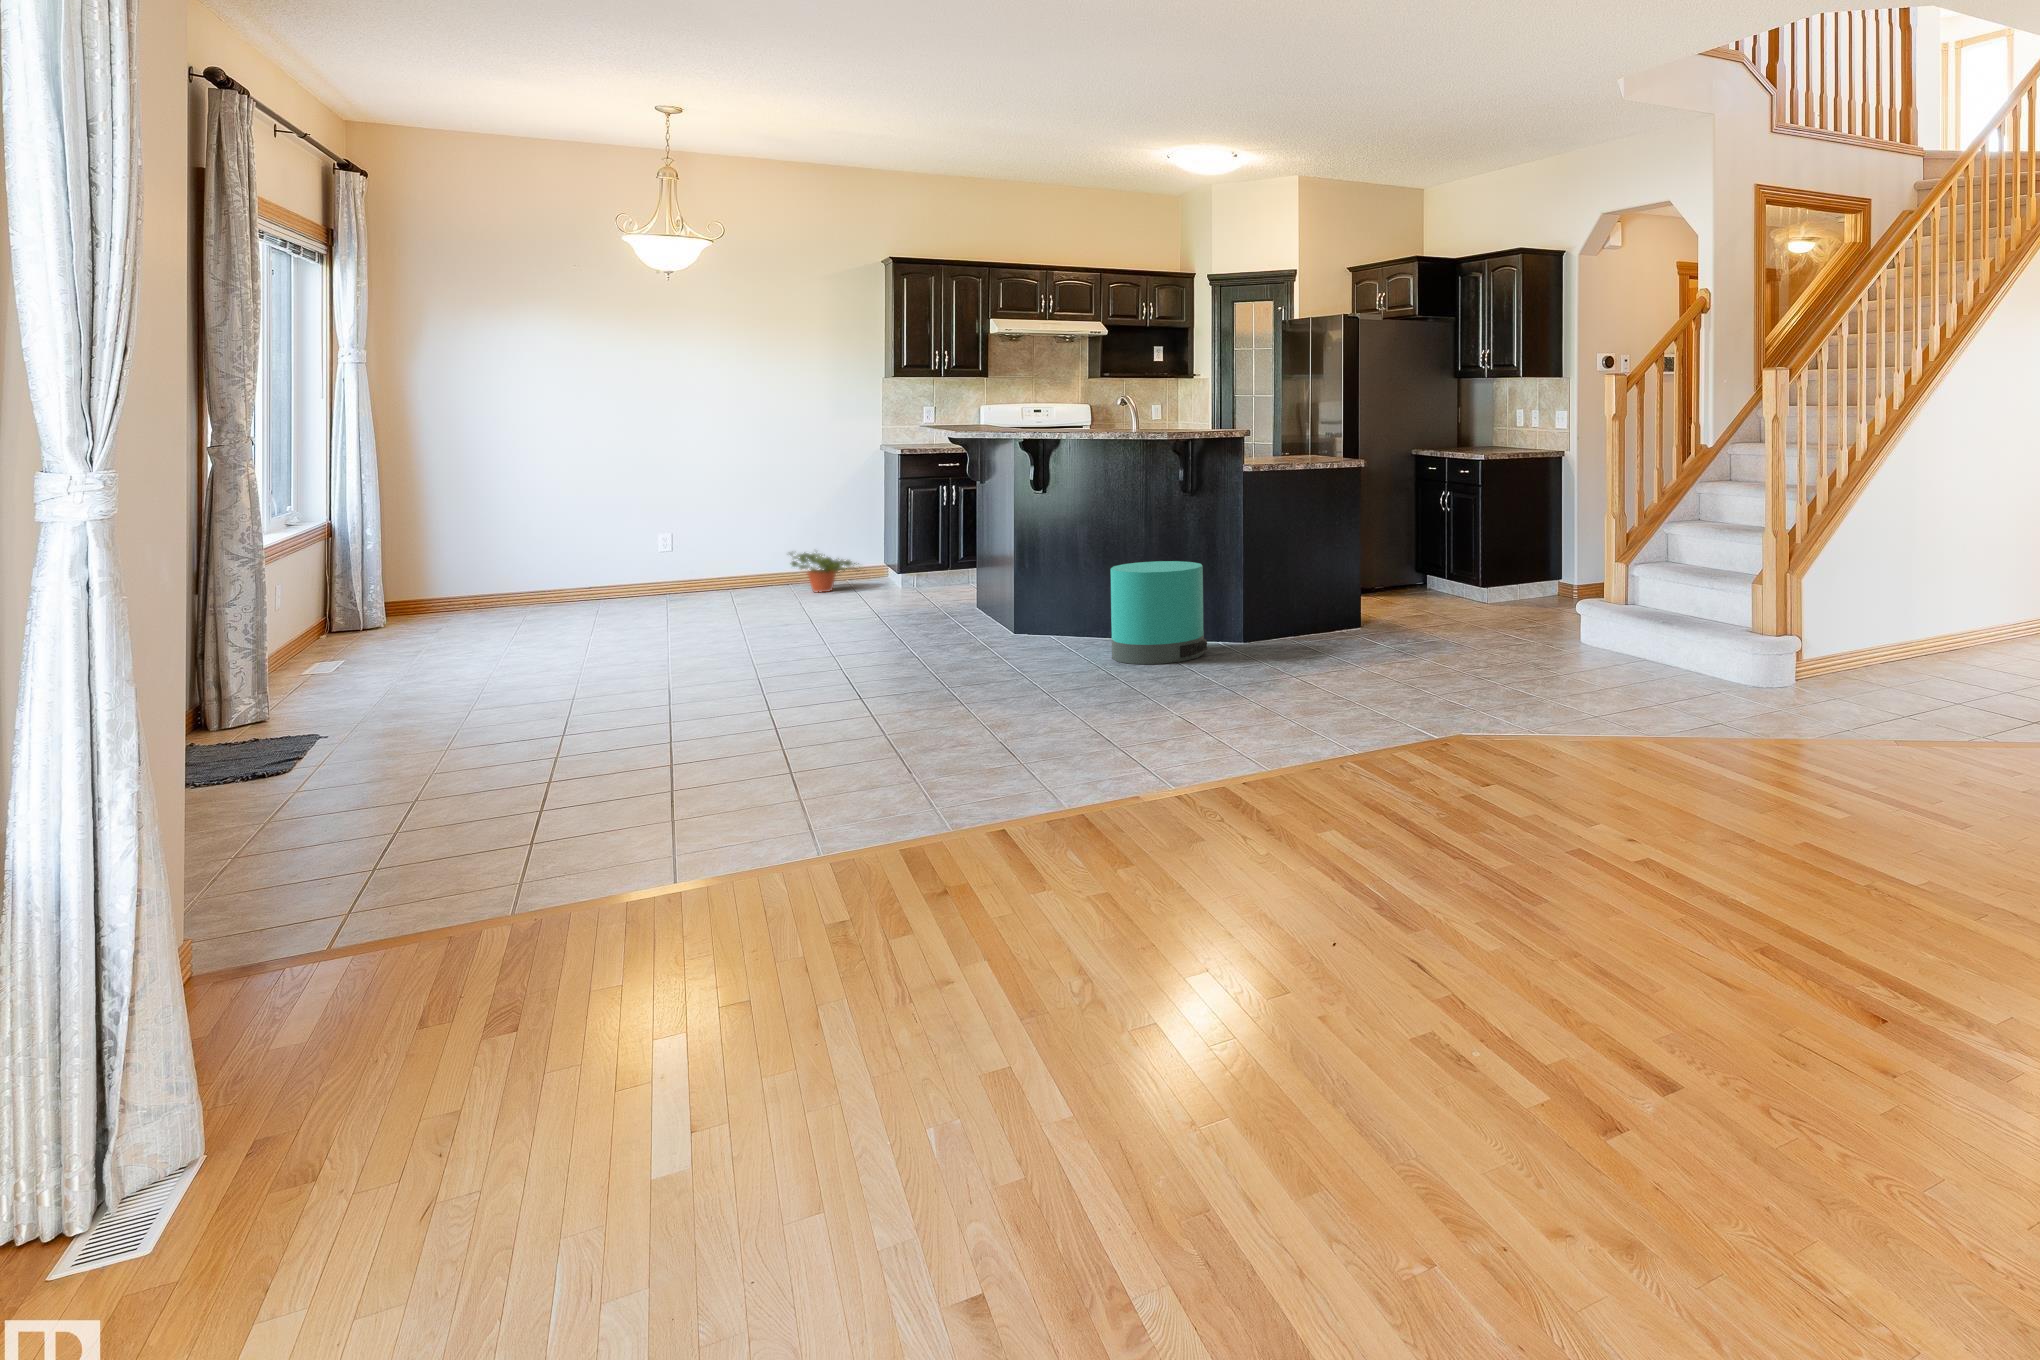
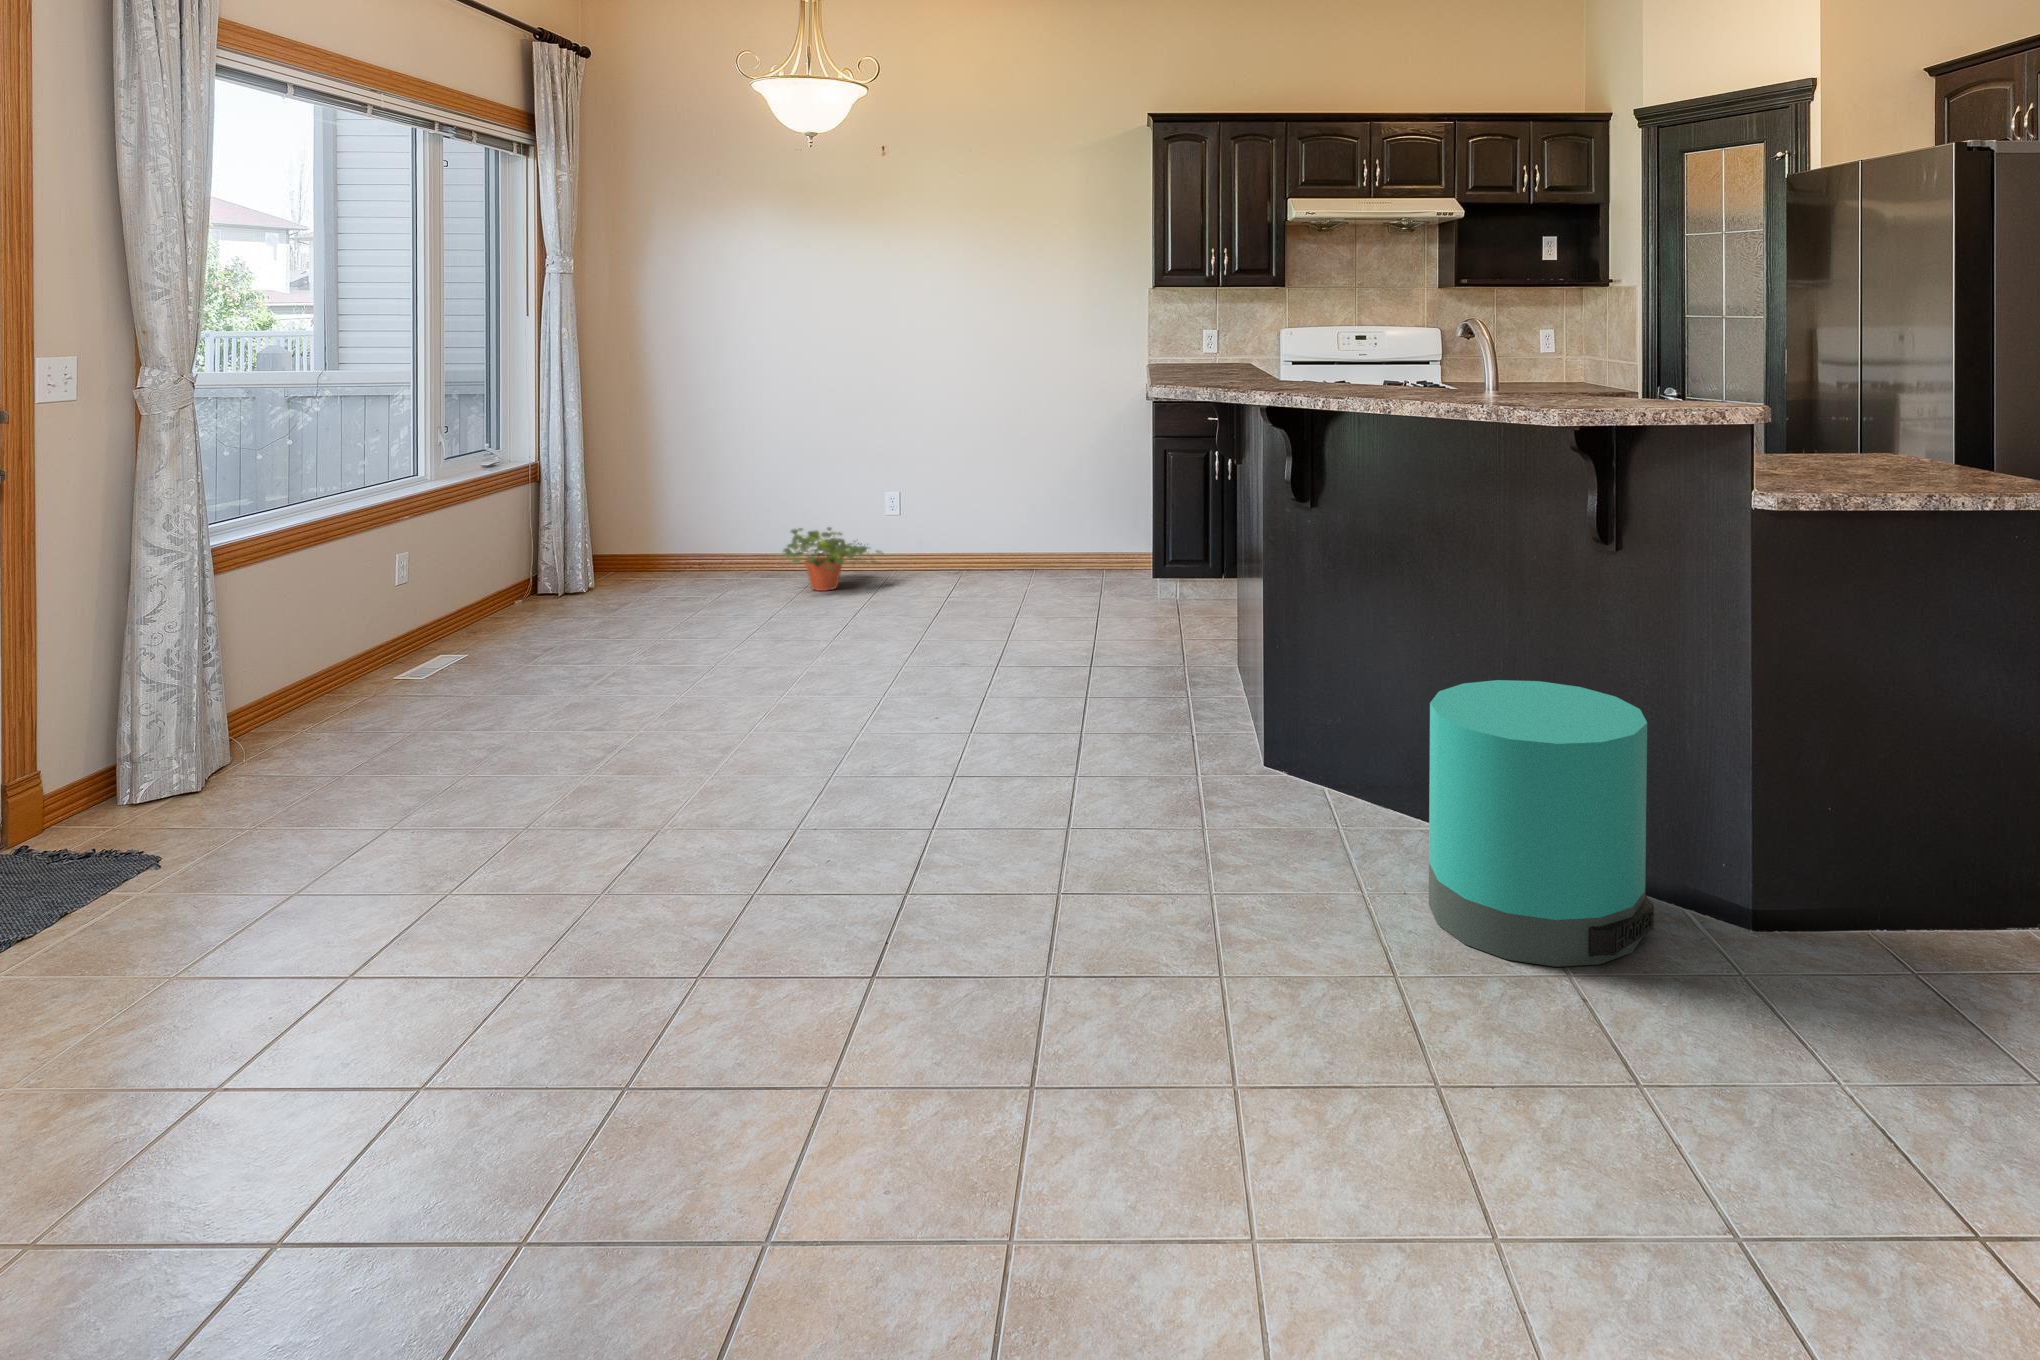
potted plant: present [790,552,860,592] -> present [783,527,883,591]

